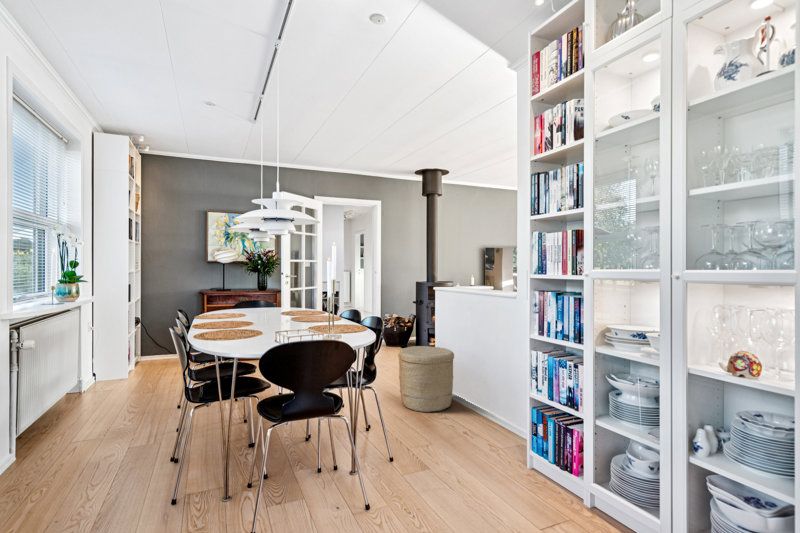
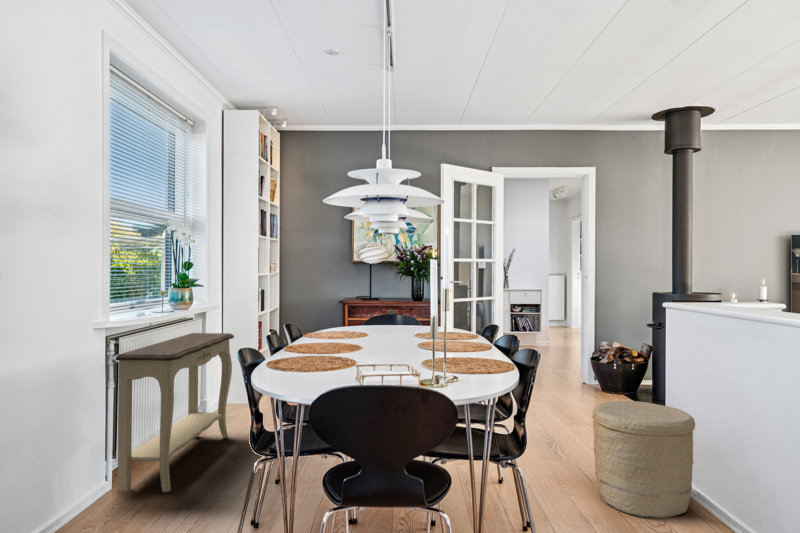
console table: none [23,320,119,460] -> present [116,333,234,492]

